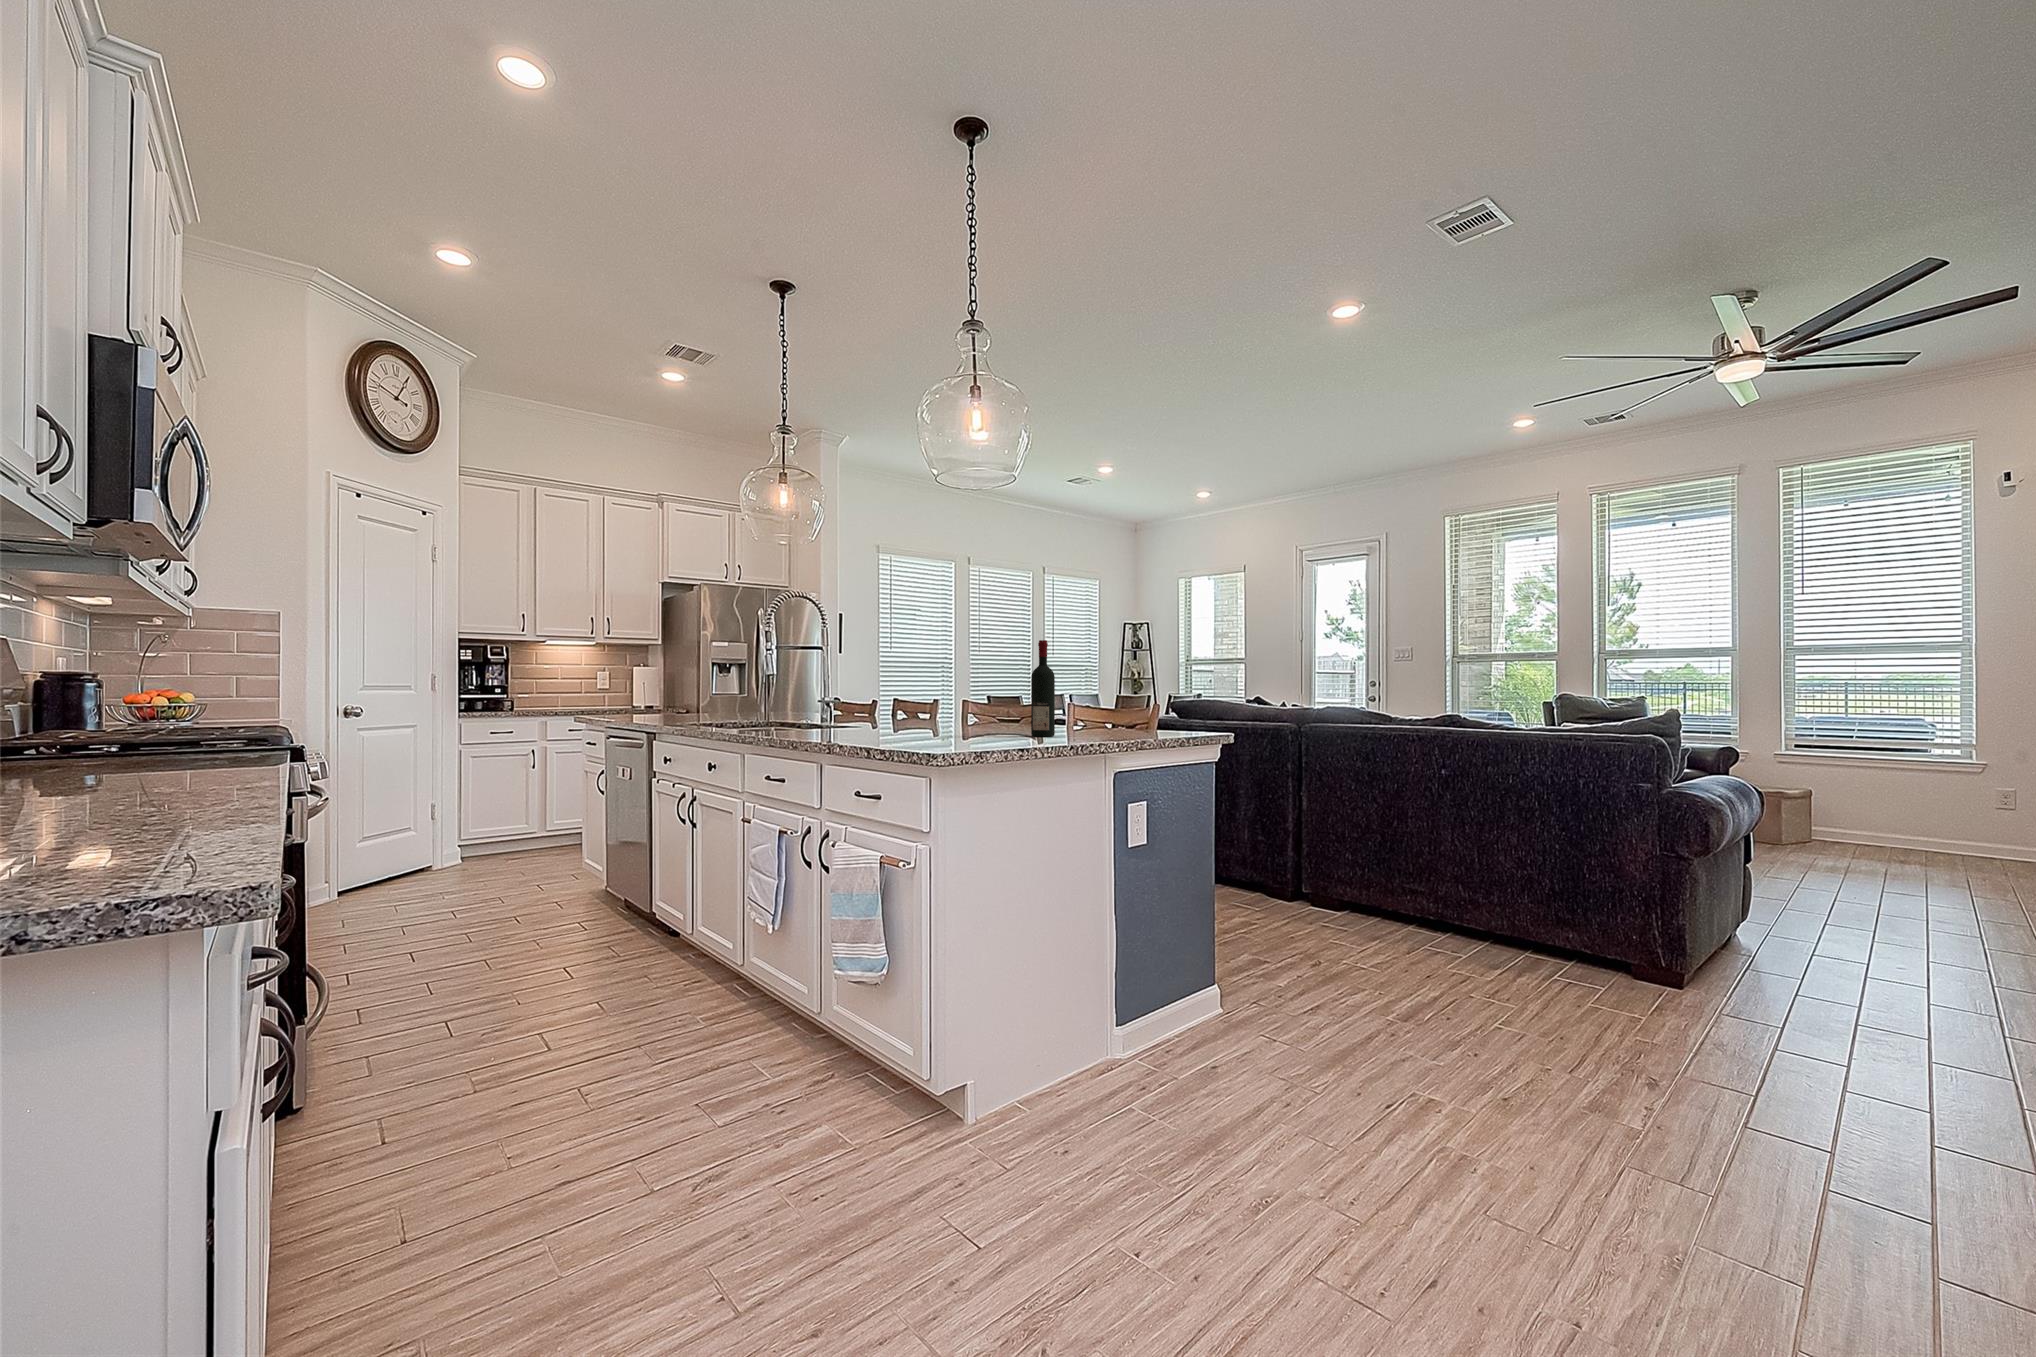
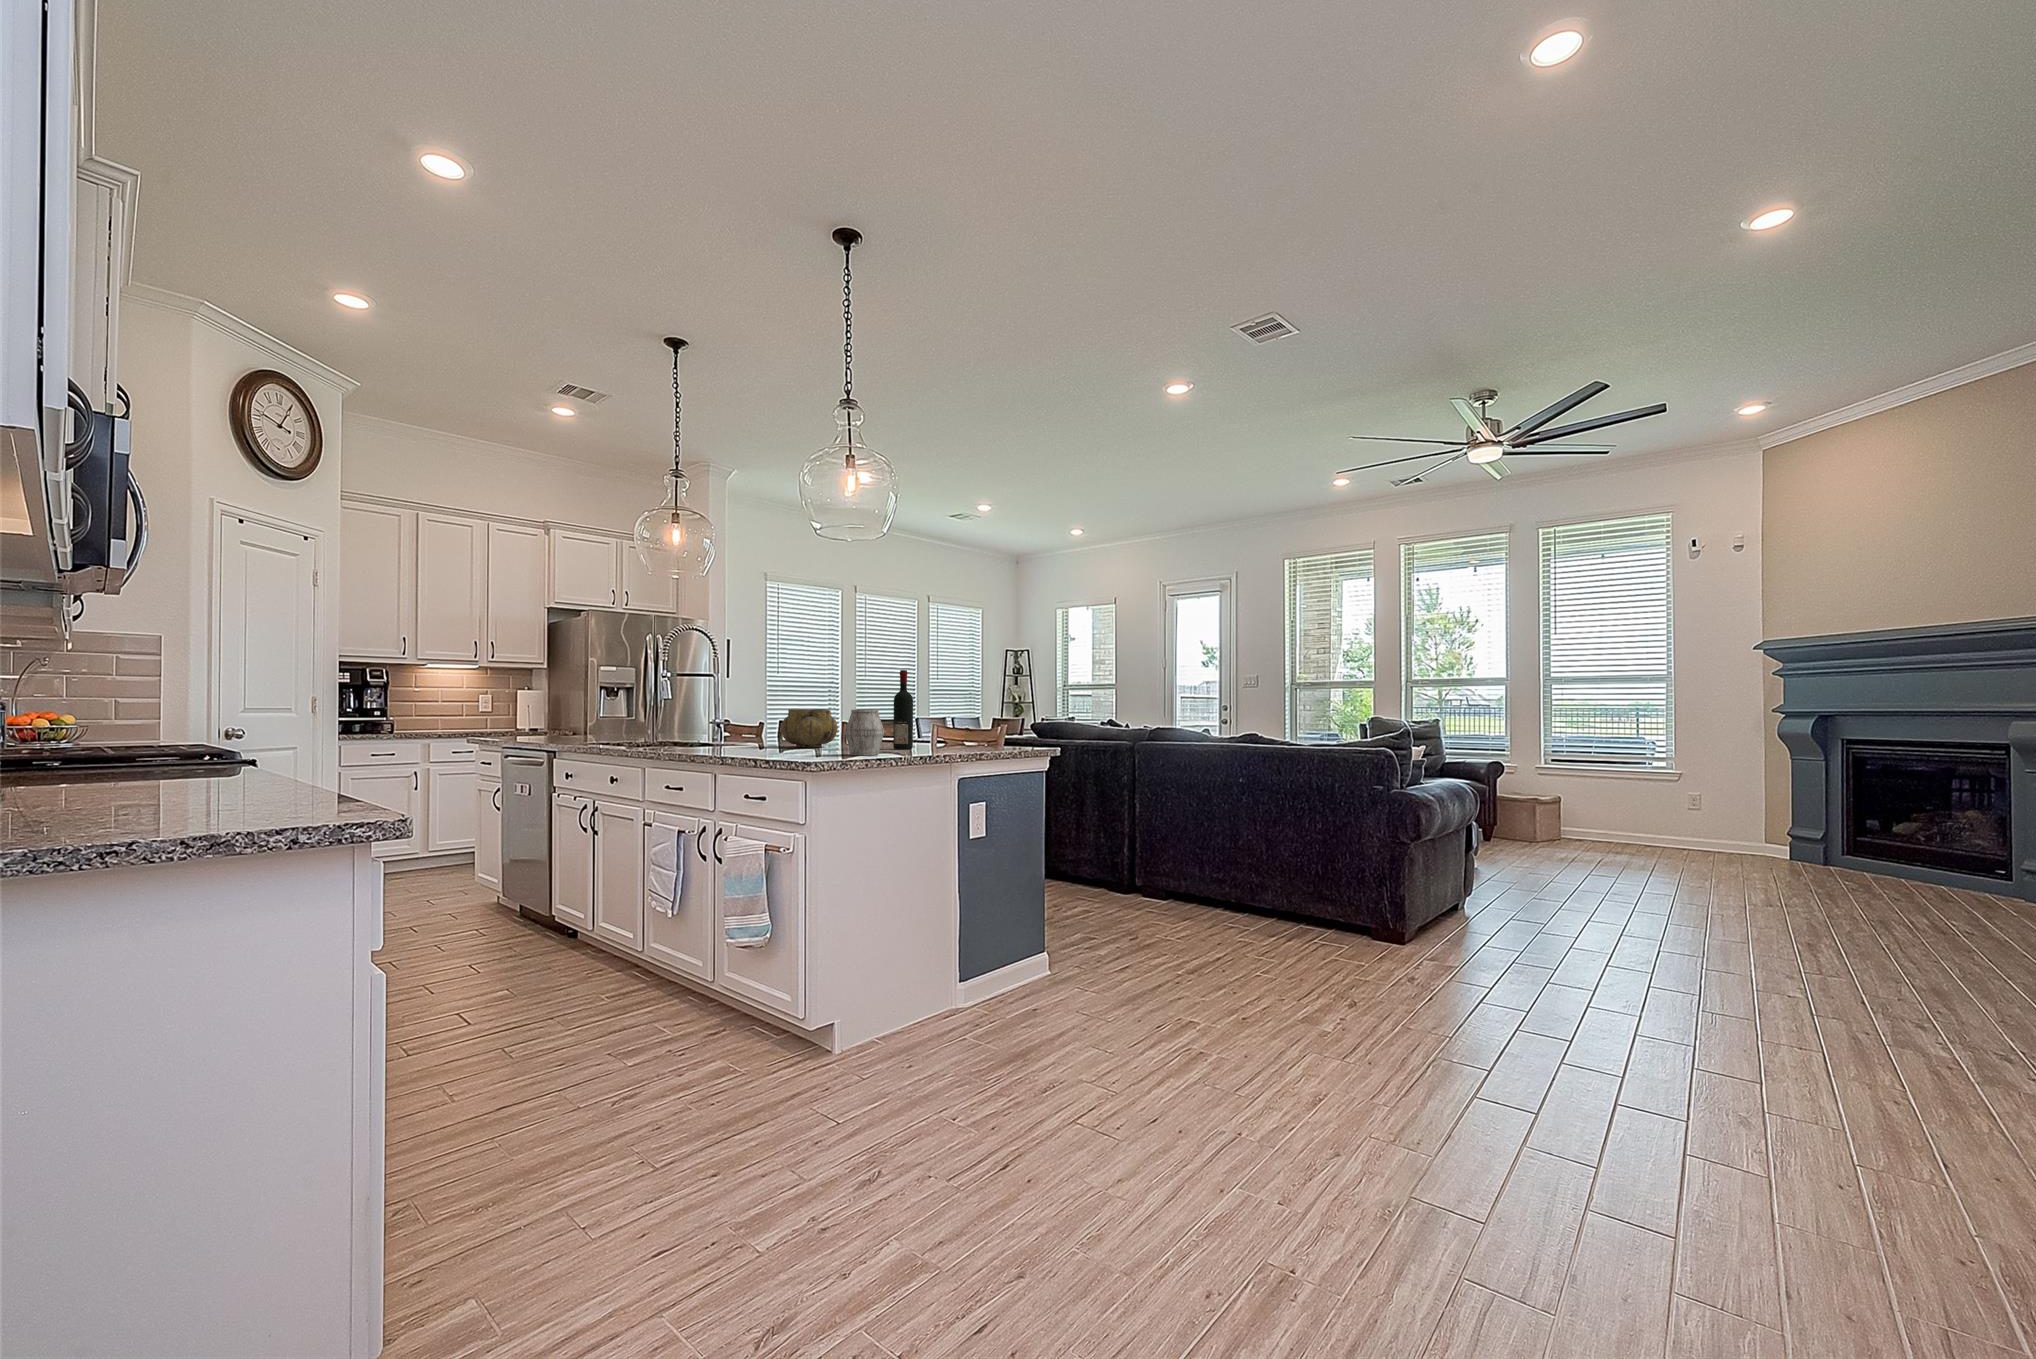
decorative bowl: none [898,688,964,733] -> present [781,709,838,747]
mug: none [976,688,1024,746] -> present [845,710,884,755]

